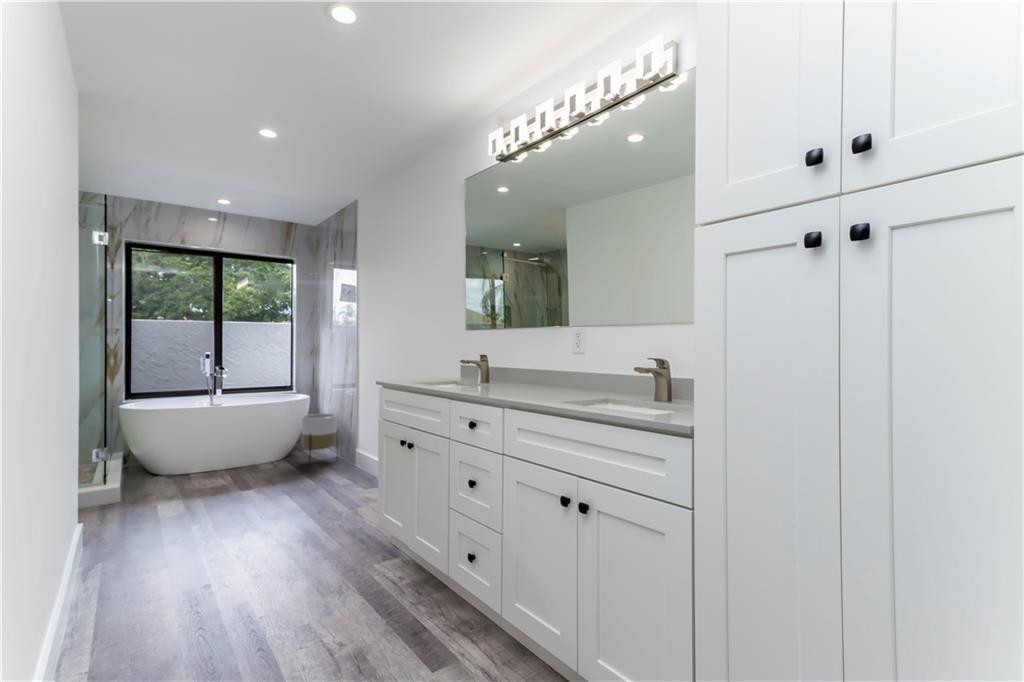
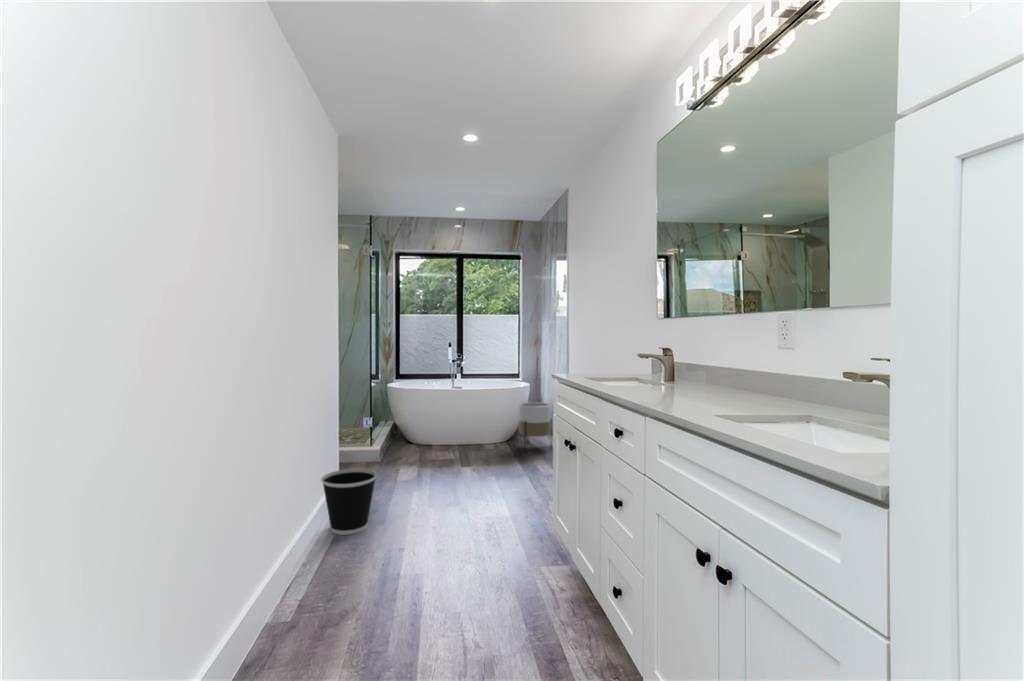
wastebasket: none [80,506,161,590] -> present [321,469,377,535]

